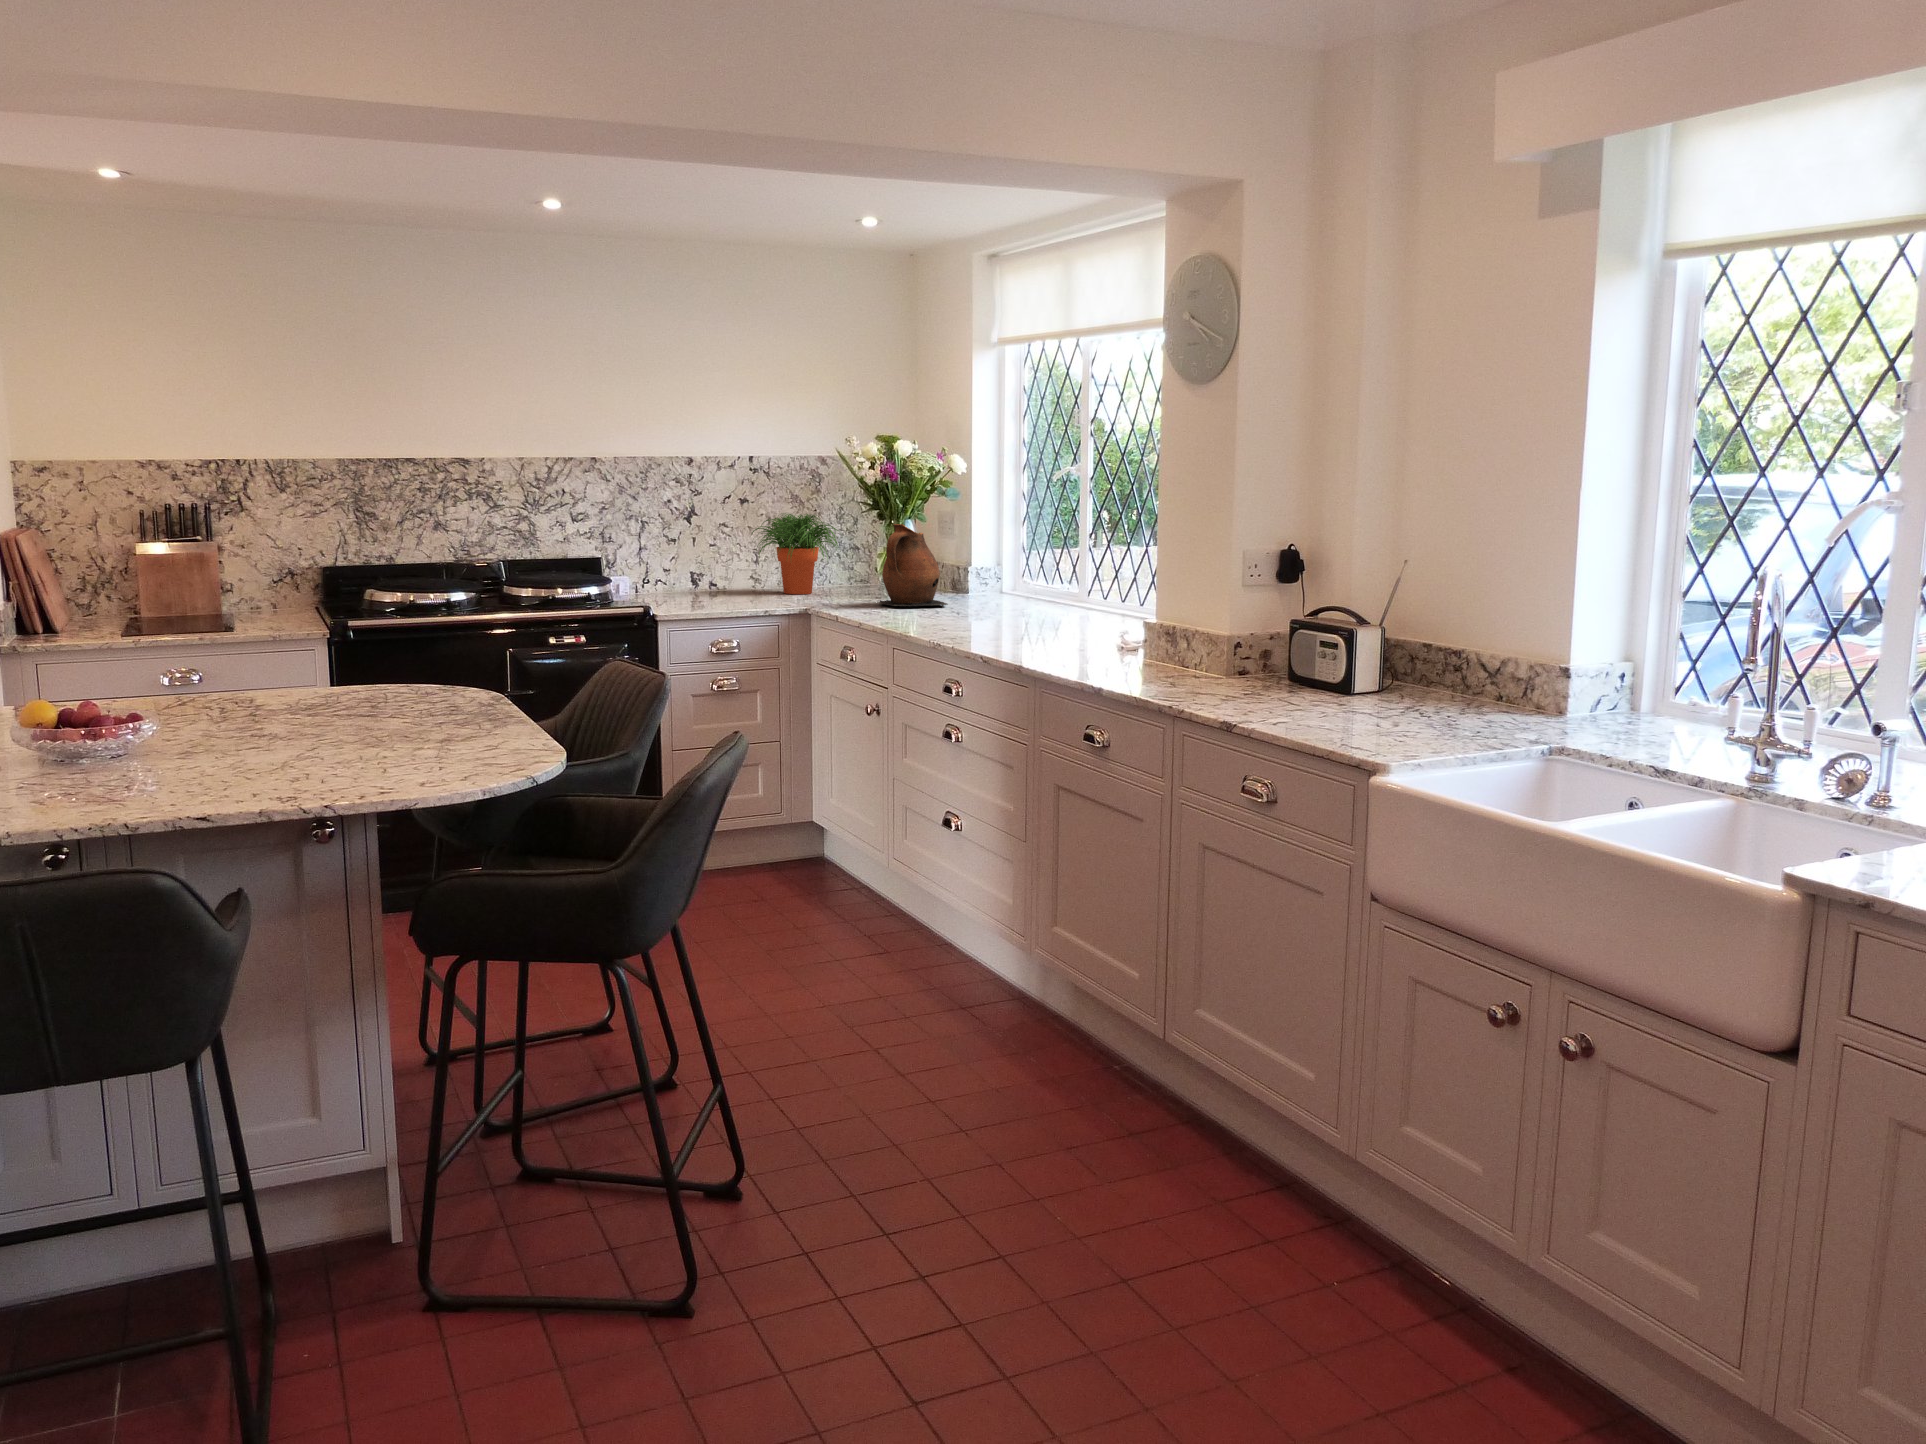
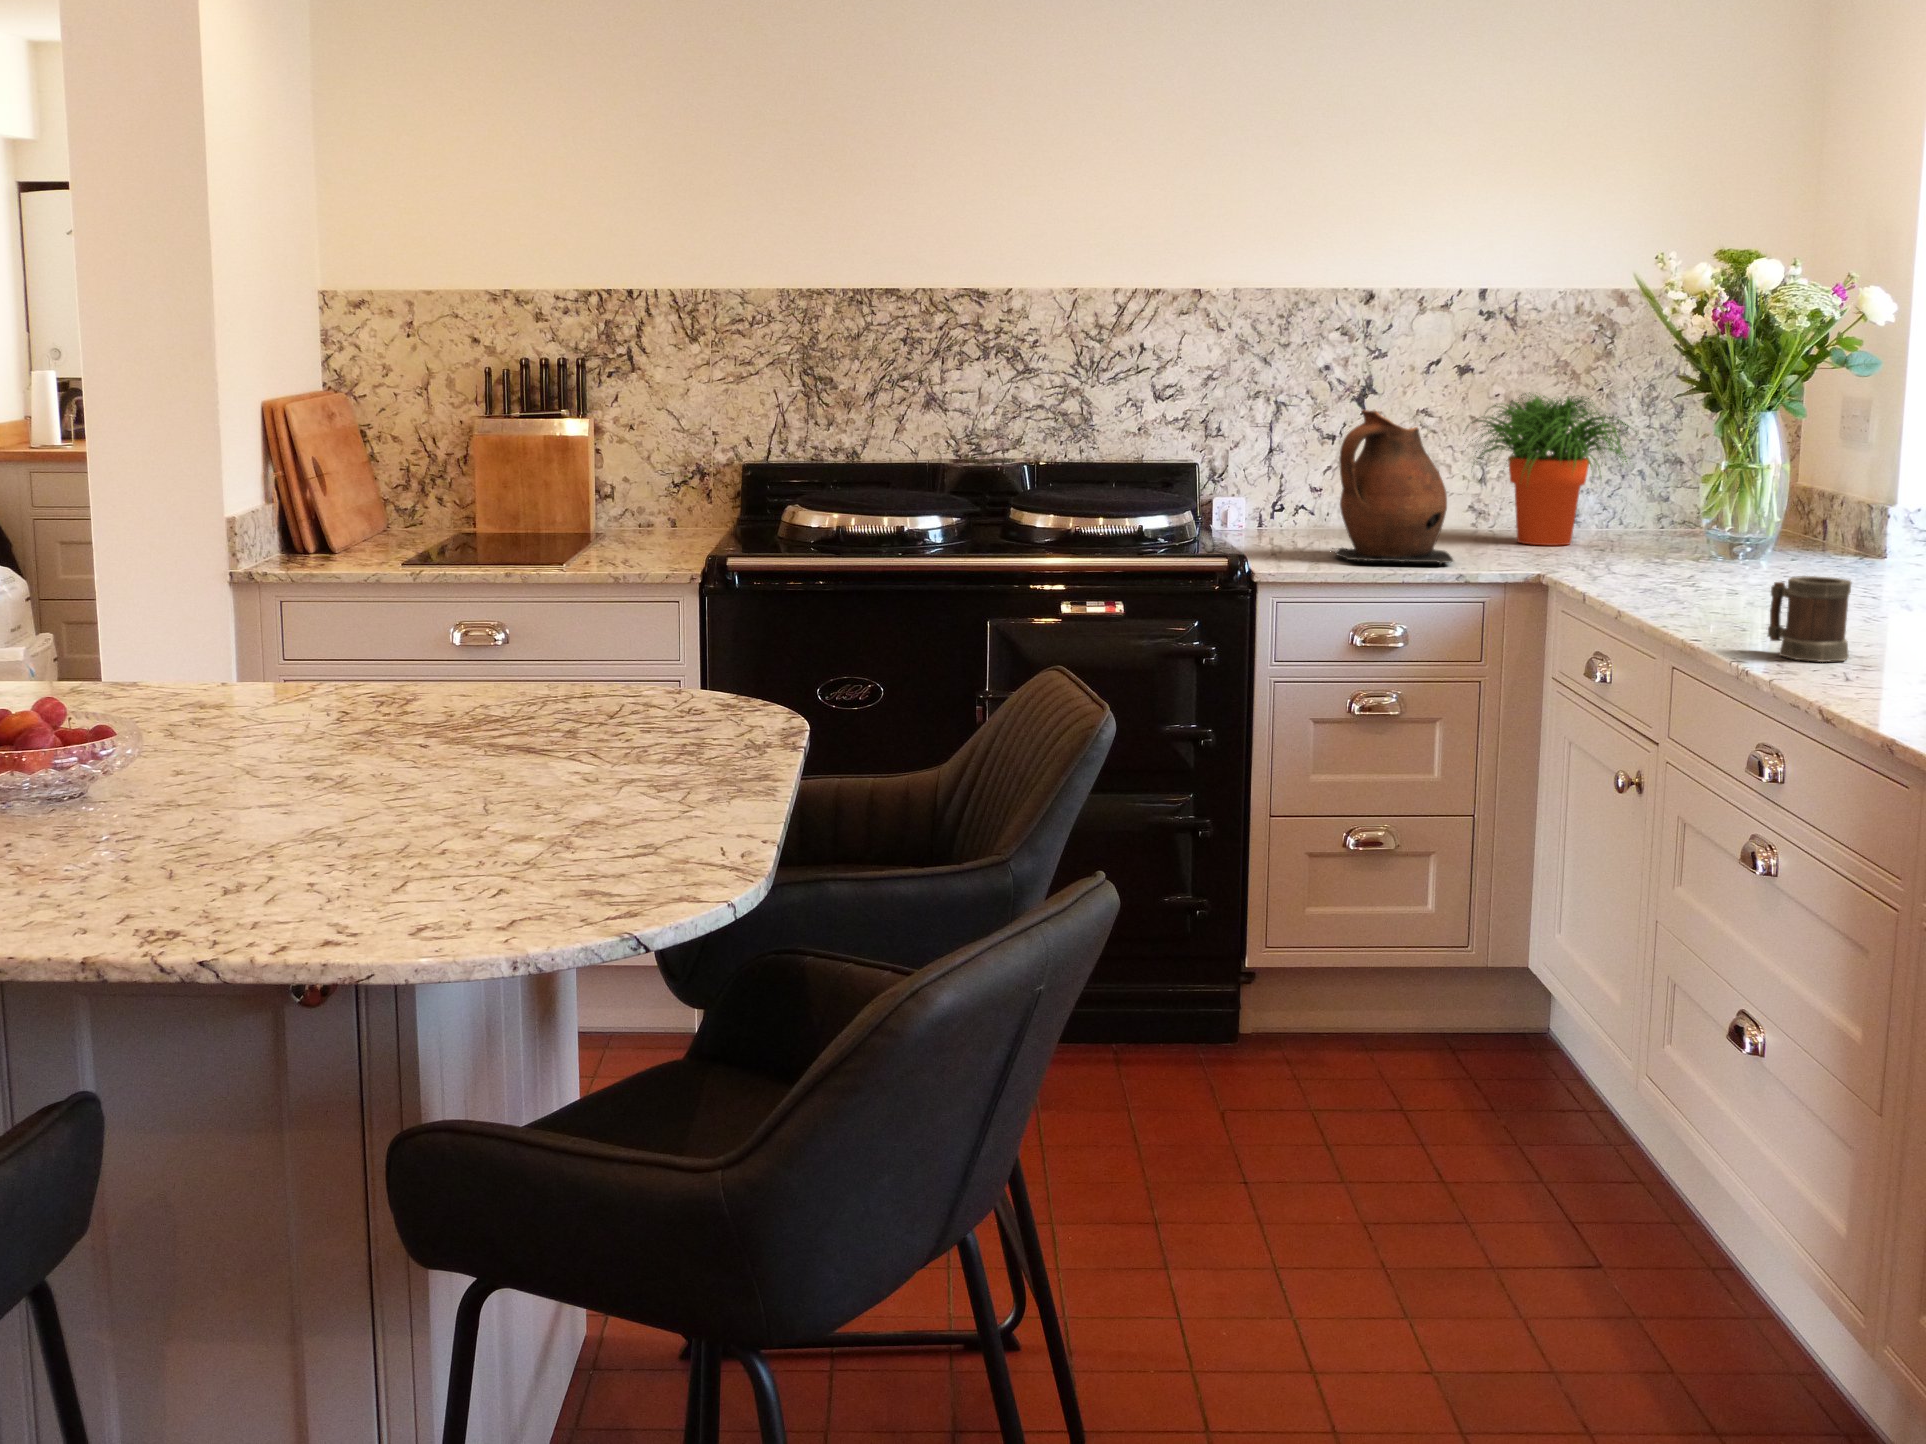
ceramic pitcher: present [880,524,948,606] -> present [1332,410,1453,565]
mug: none [943,596,981,637] -> present [1768,576,1851,662]

